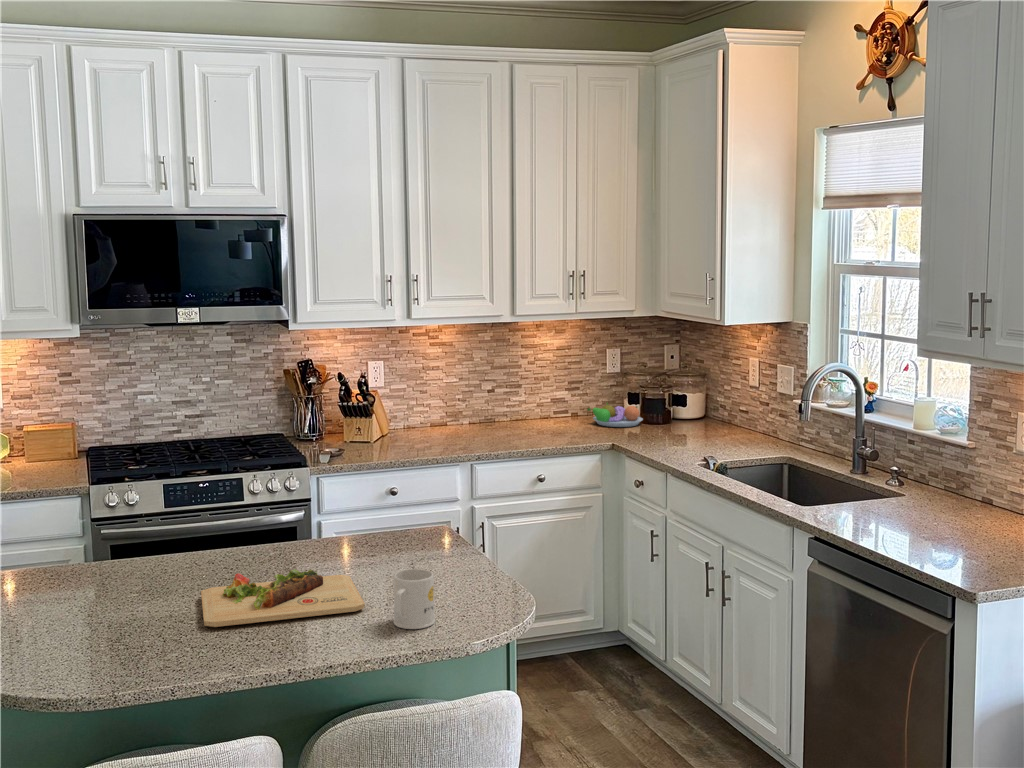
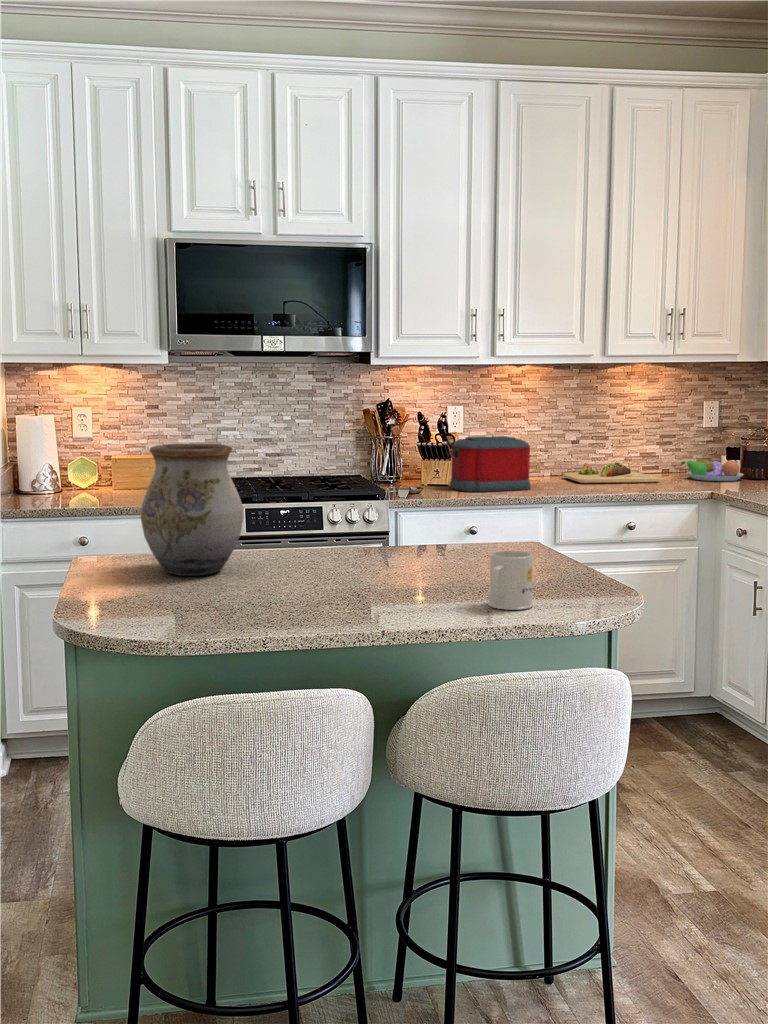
toaster: none [370,395,448,452] -> present [450,436,531,492]
vase: none [44,461,153,599] -> present [140,444,243,576]
cutting board: present [201,569,365,627] -> present [563,462,660,483]

